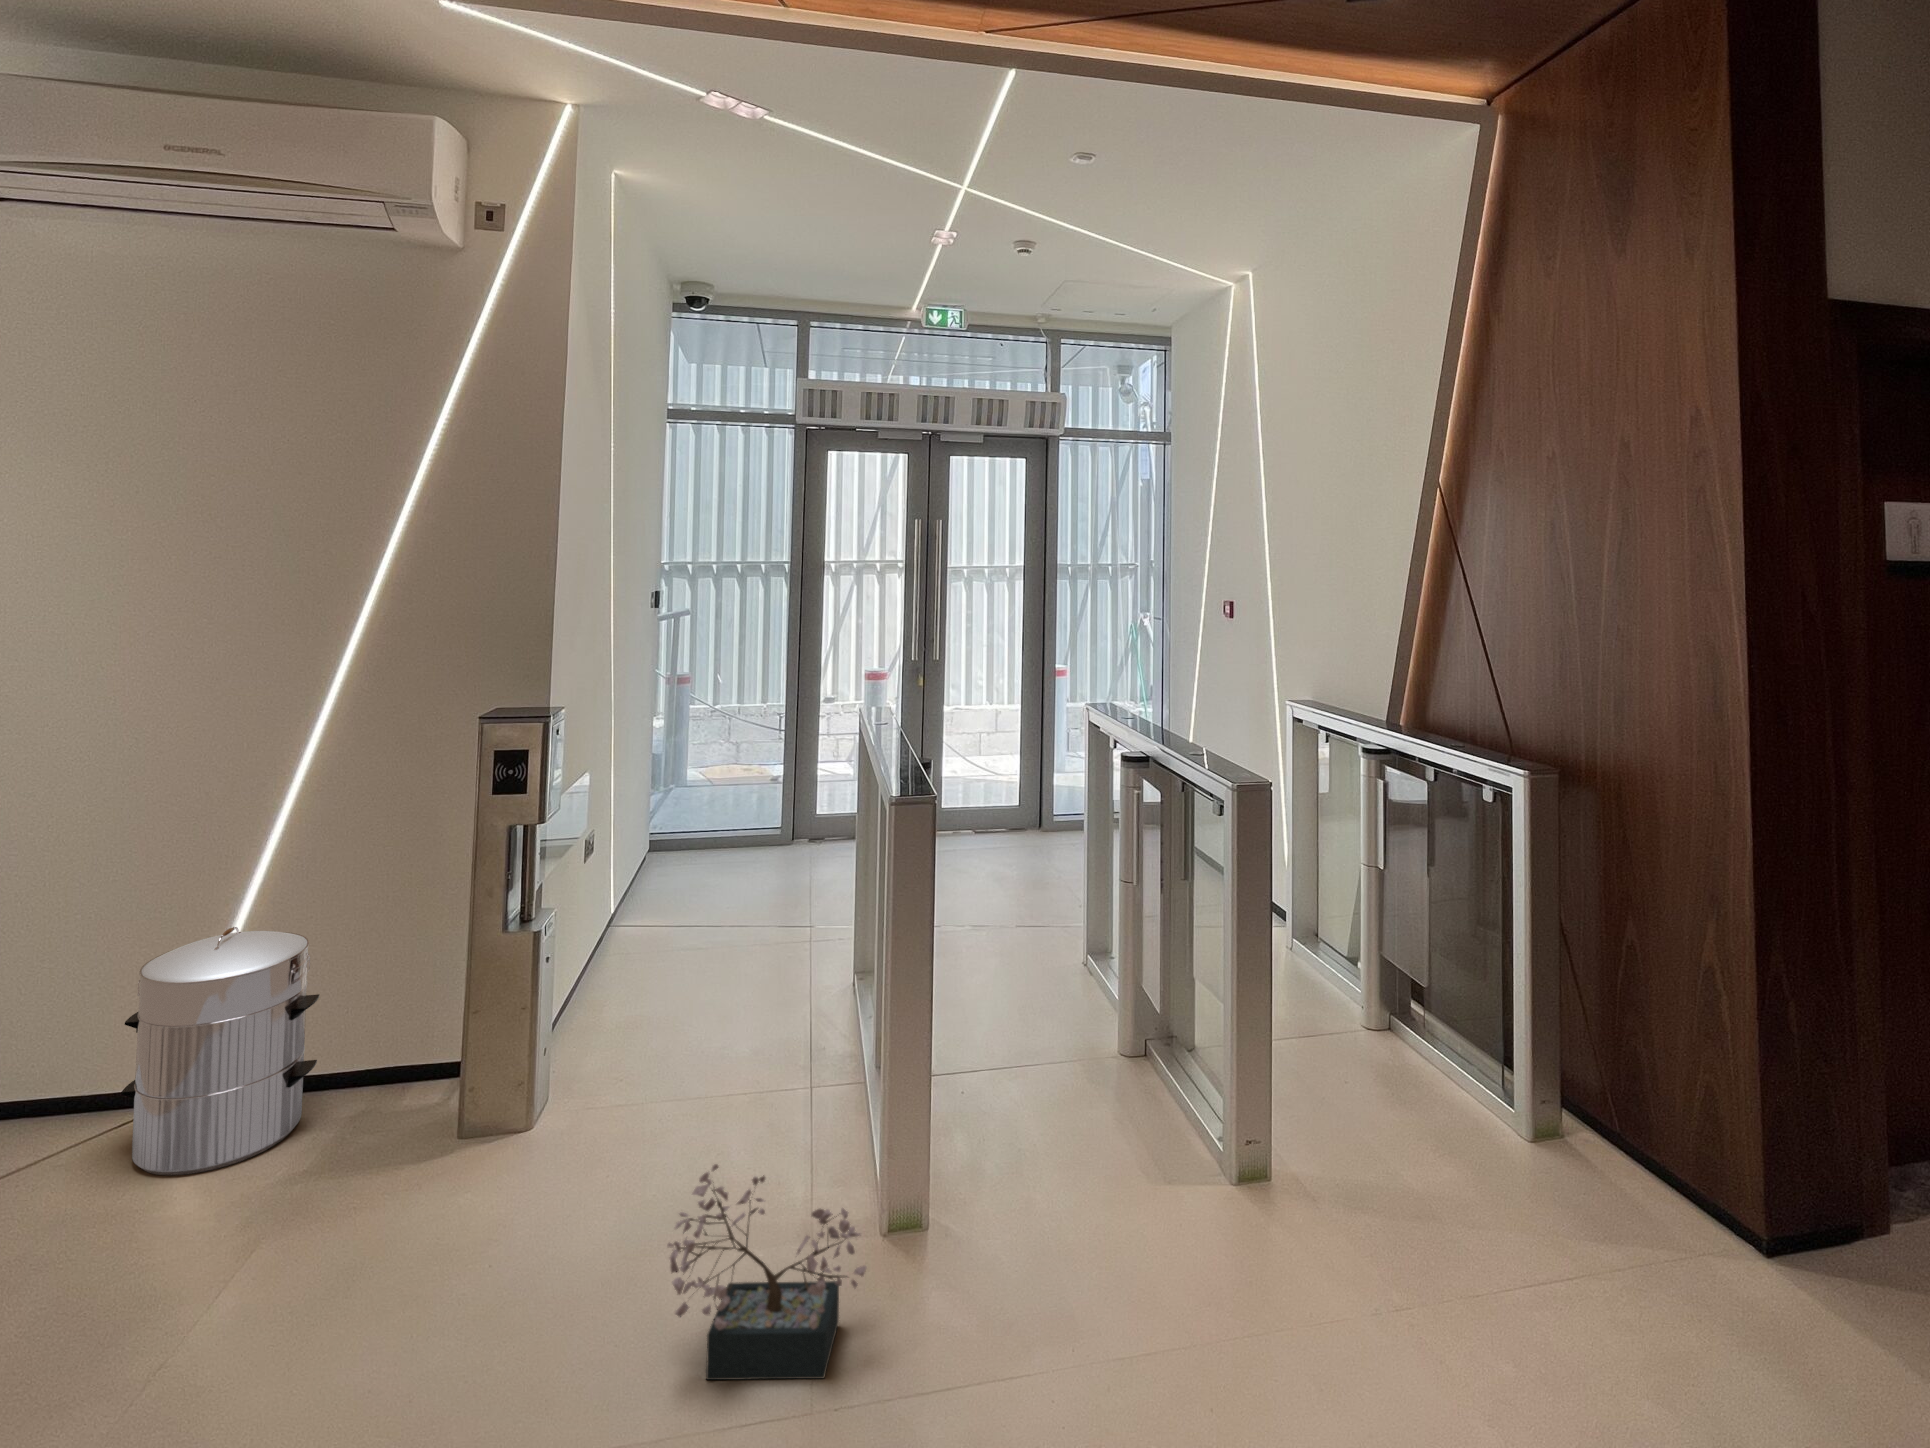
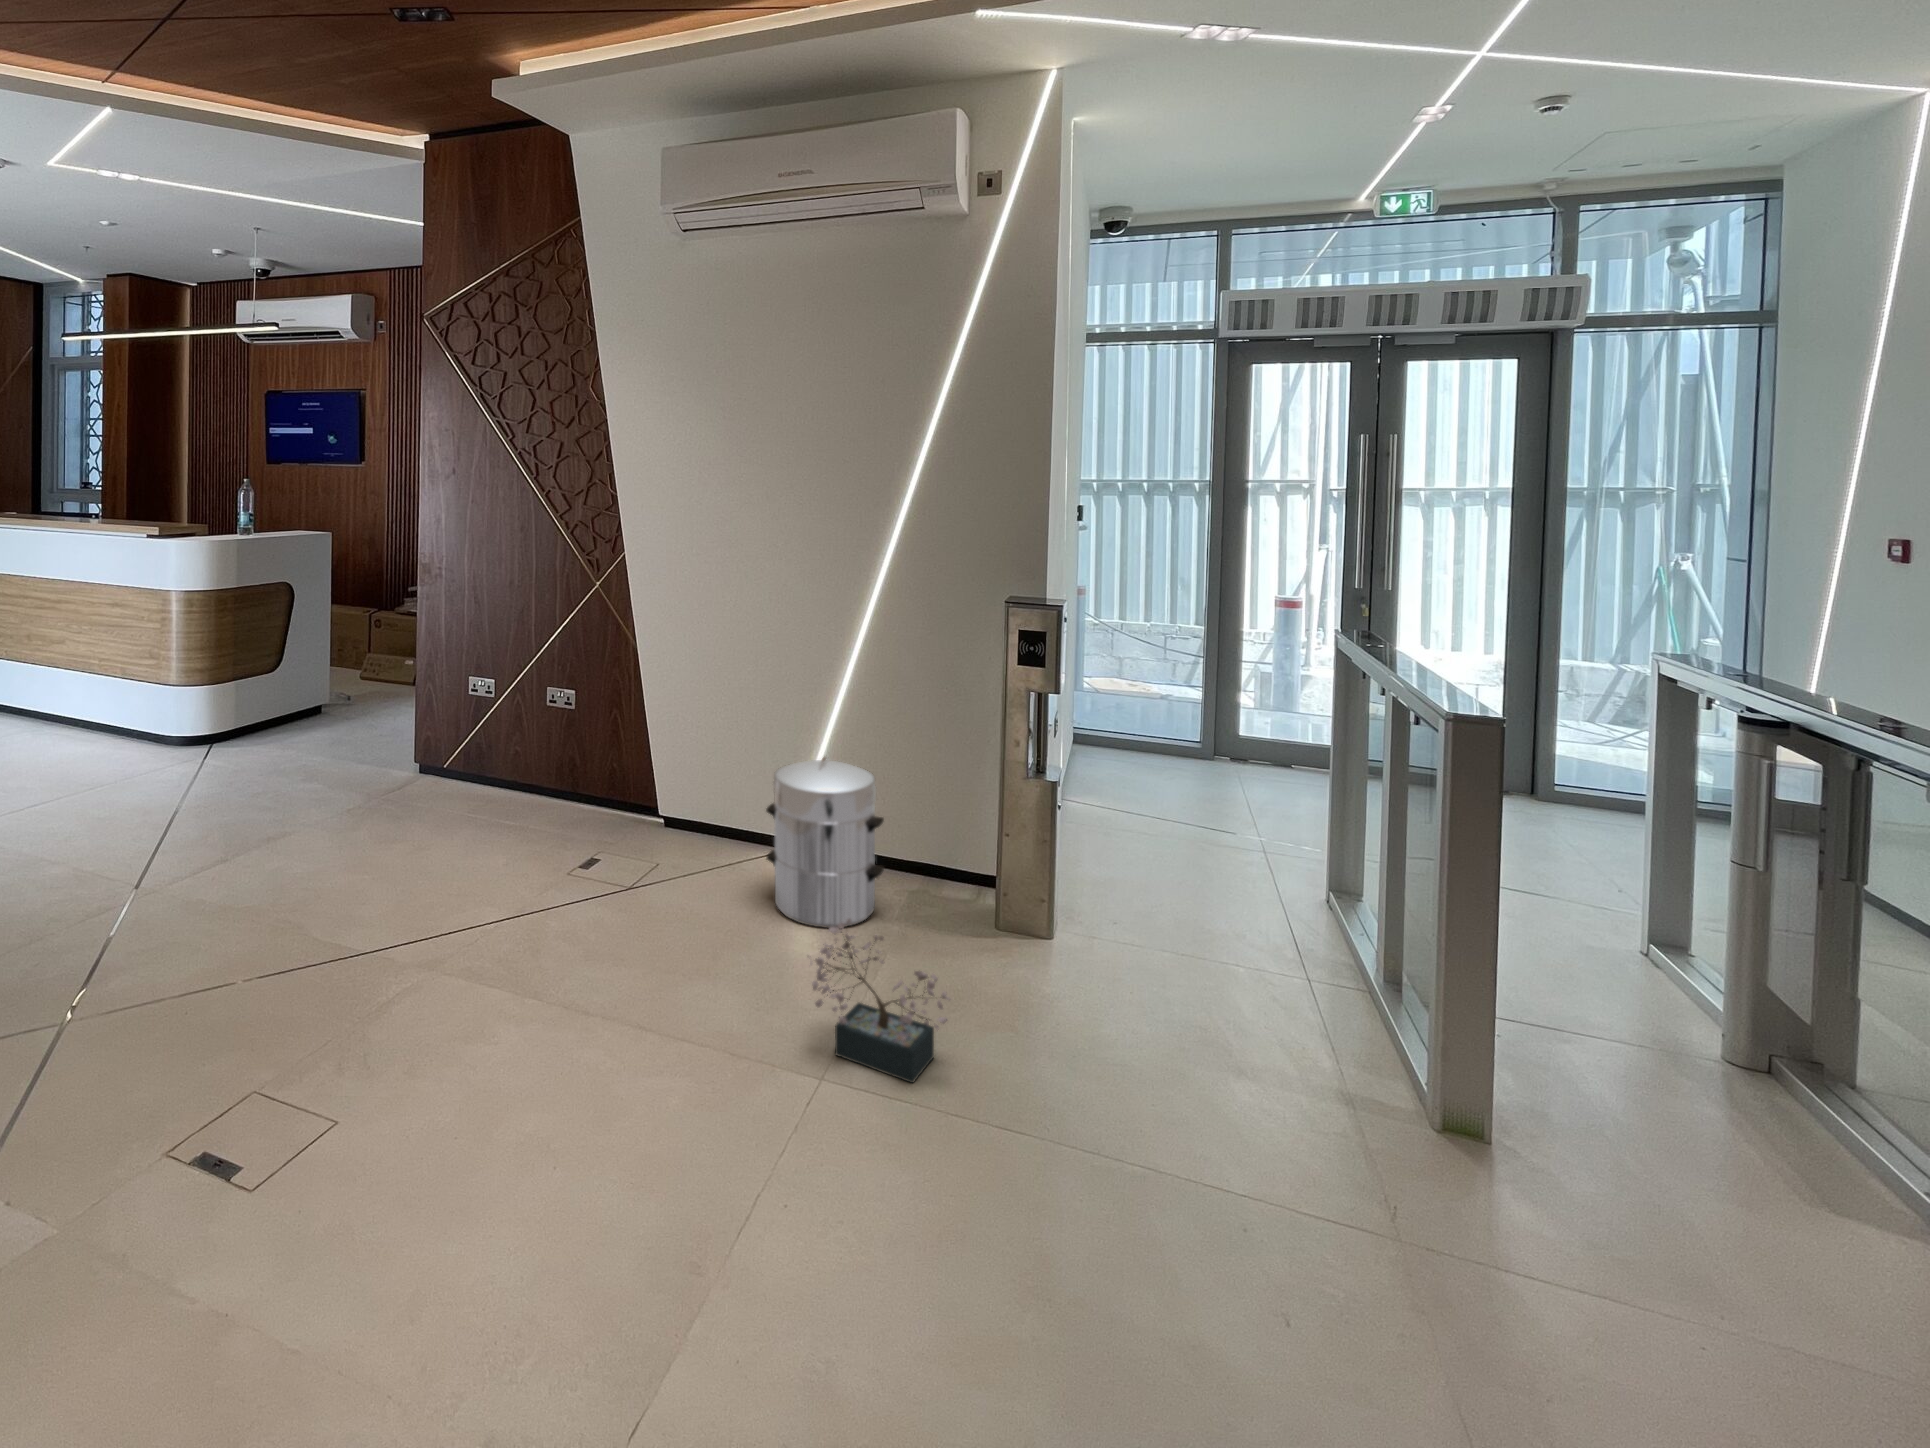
decorative plant: present [667,1164,867,1380] -> present [808,918,950,1083]

